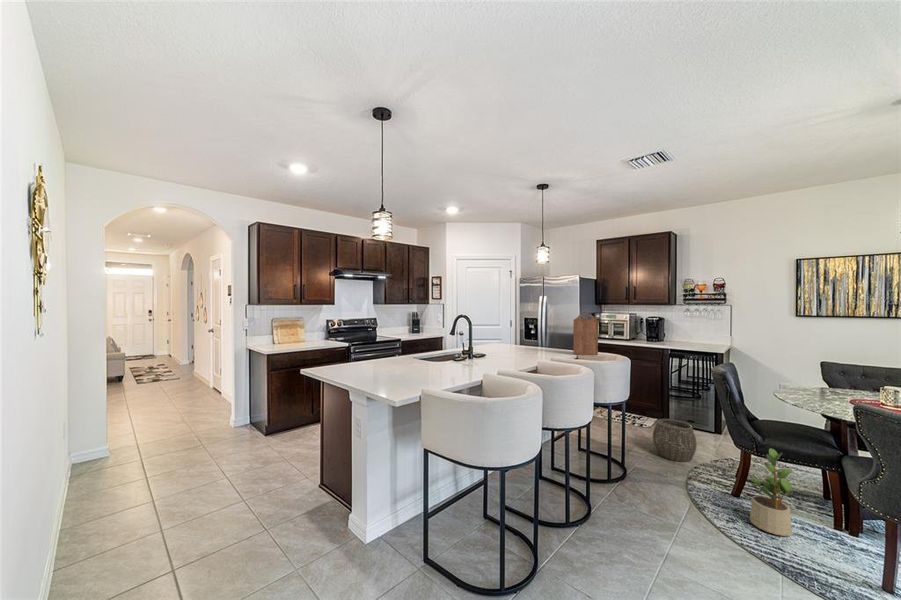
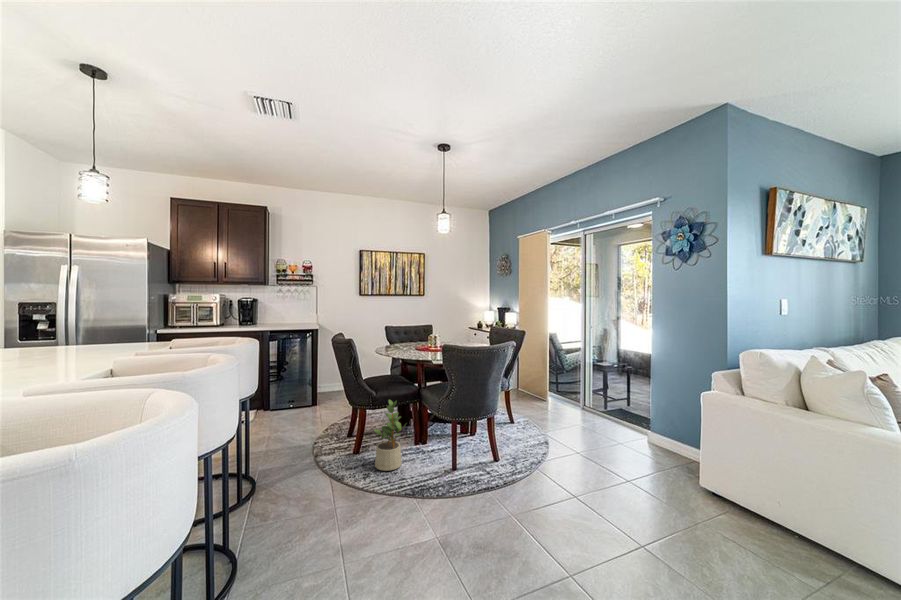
cutting board: present [573,314,598,355] -> none [181,289,219,348]
woven basket: present [653,419,697,462] -> none [269,403,313,447]

